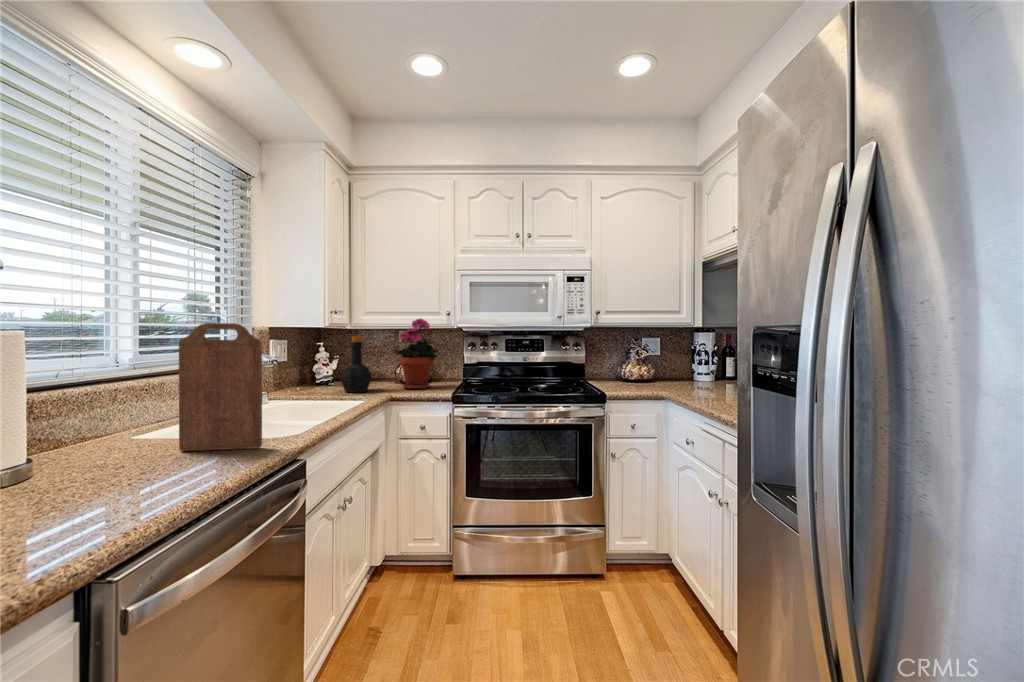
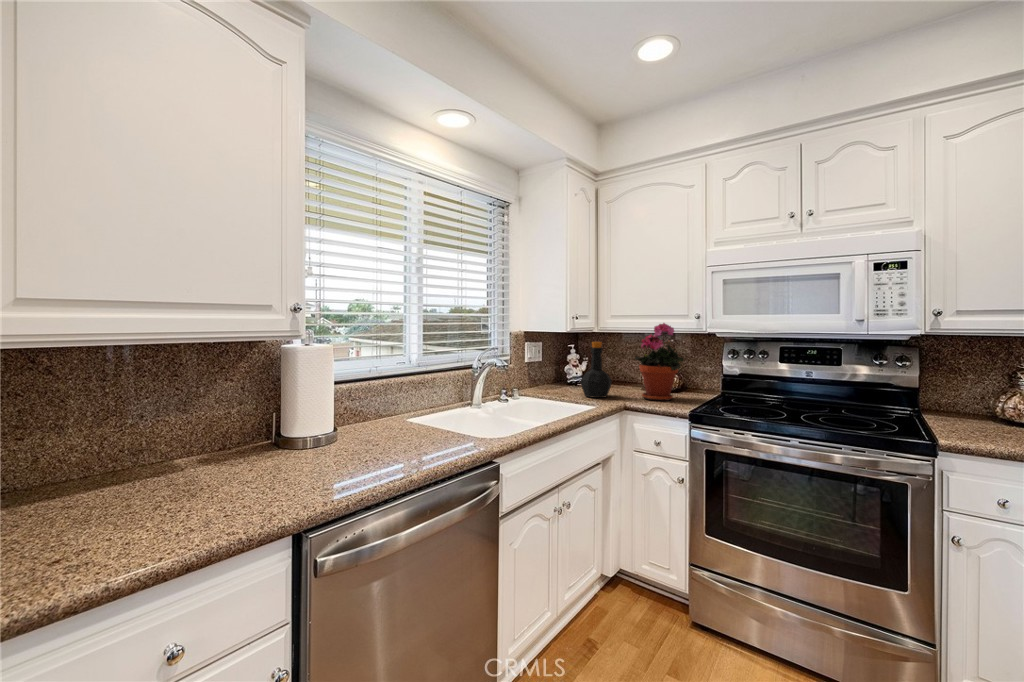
cutting board: present [179,323,262,451] -> none [418,336,470,445]

